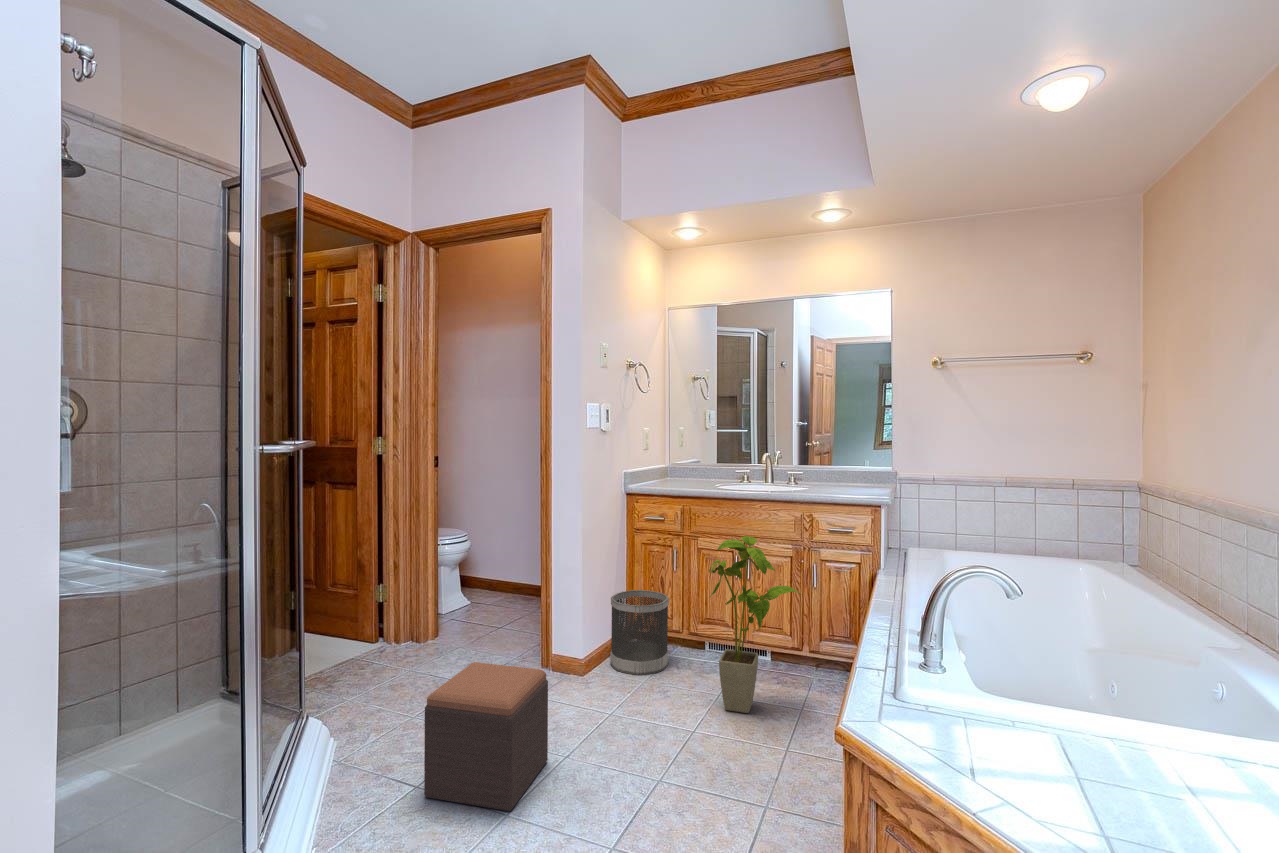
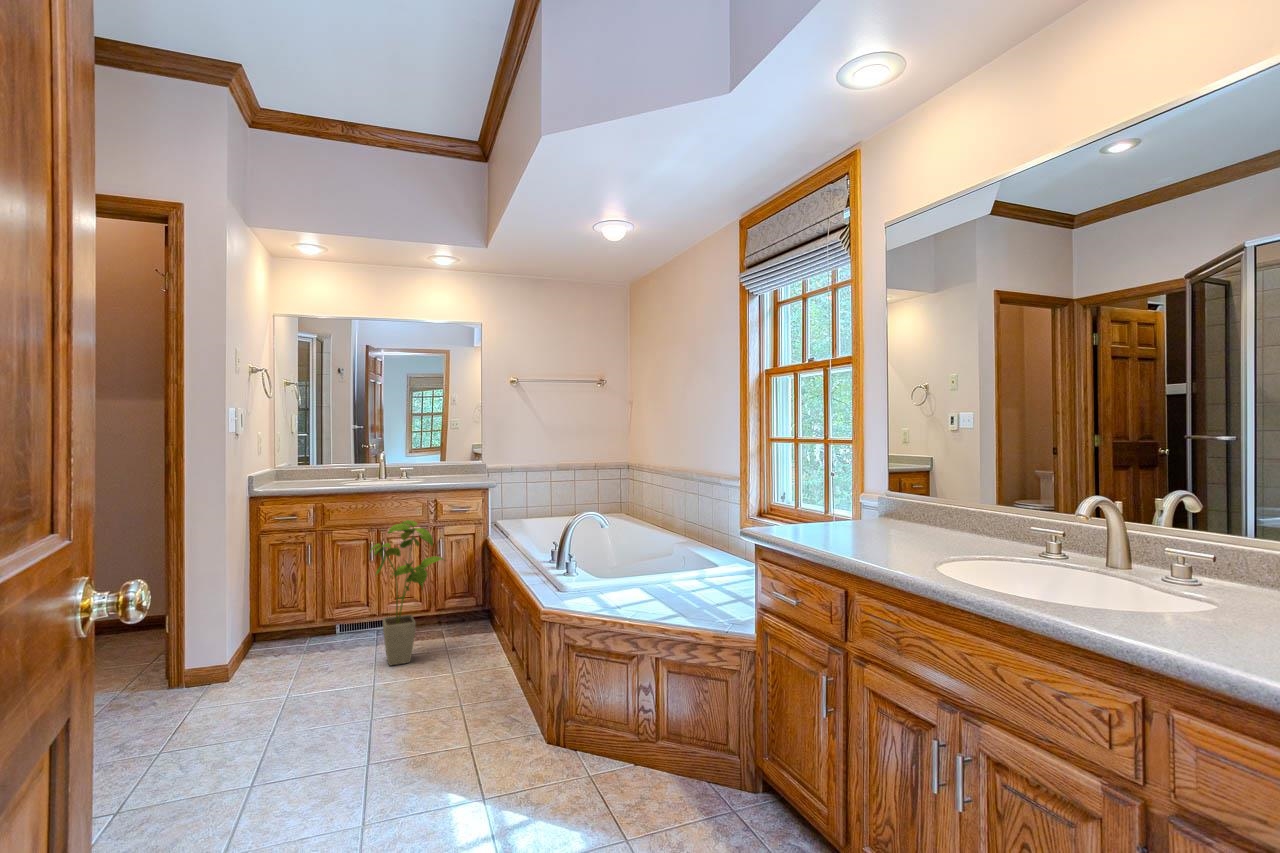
wastebasket: present [610,590,669,675] -> none [247,588,310,669]
footstool: present [424,662,548,811] -> none [151,660,263,808]

